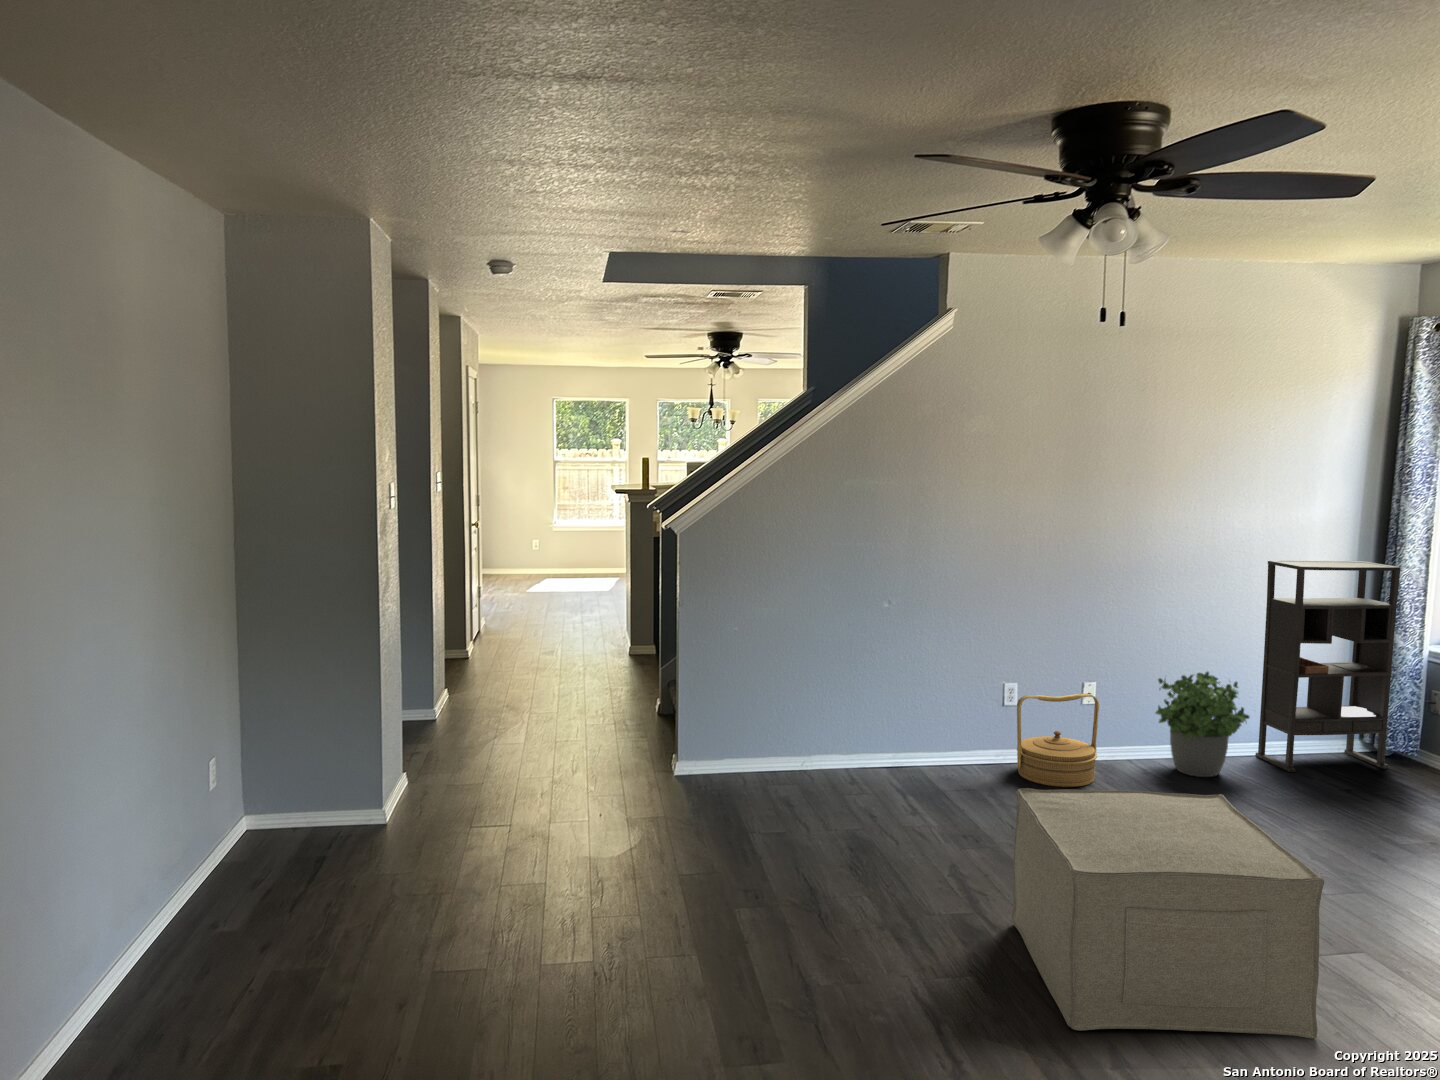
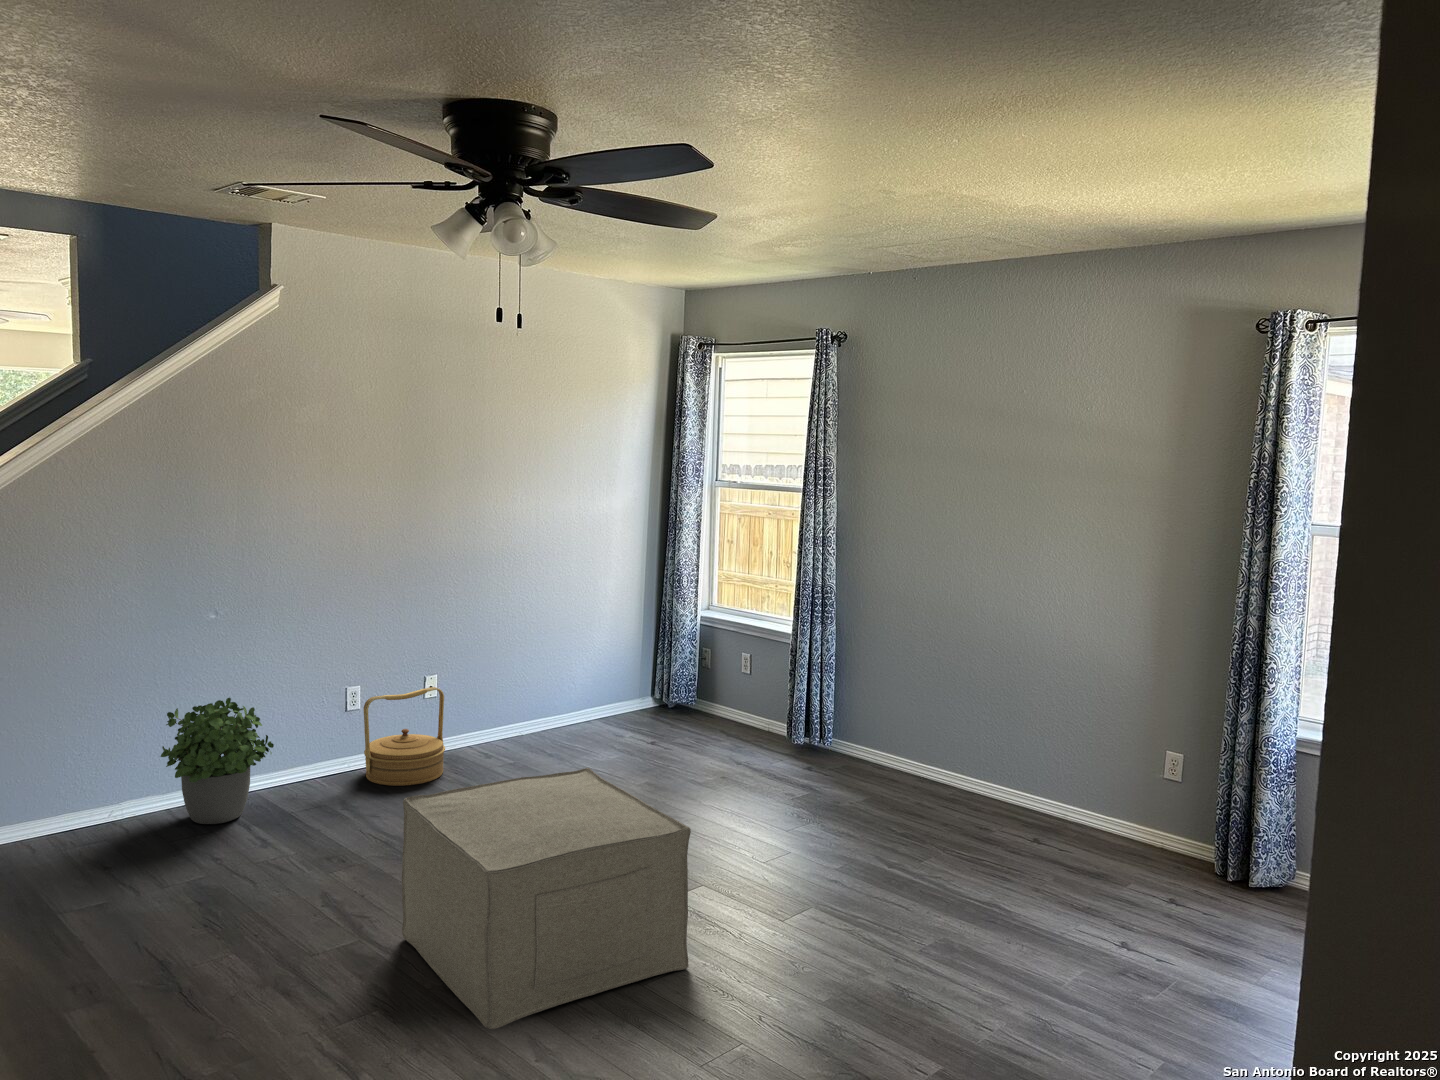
bookshelf: present [1255,560,1400,772] -> none [576,543,680,735]
potted plant: present [1156,672,1249,777] -> present [161,698,274,824]

